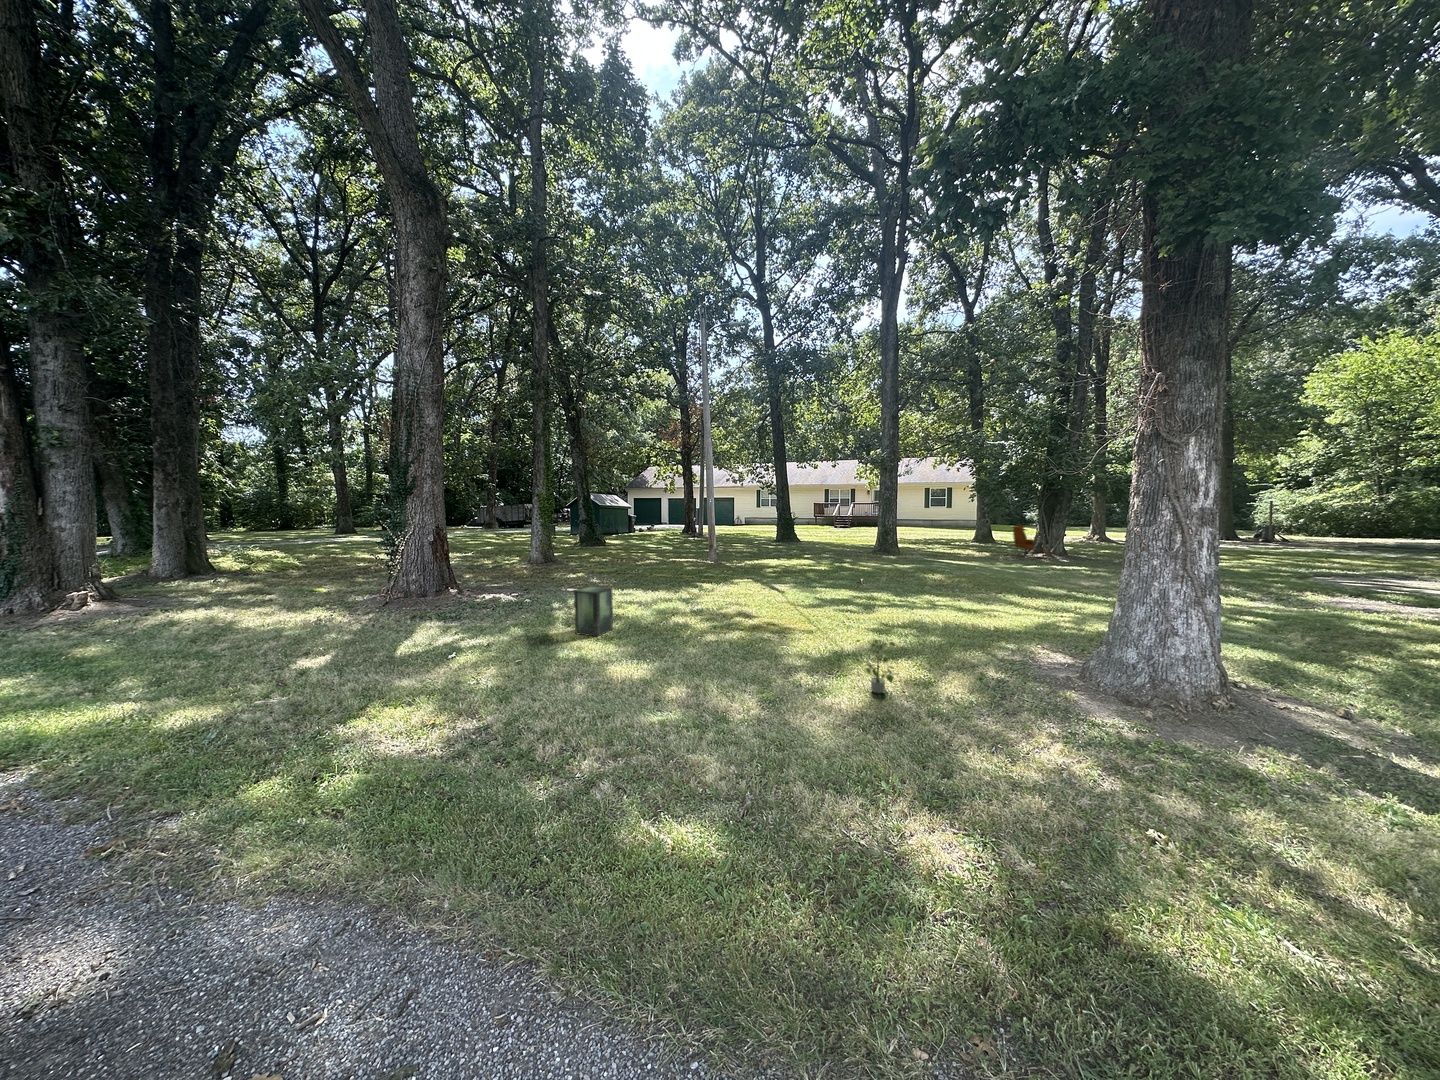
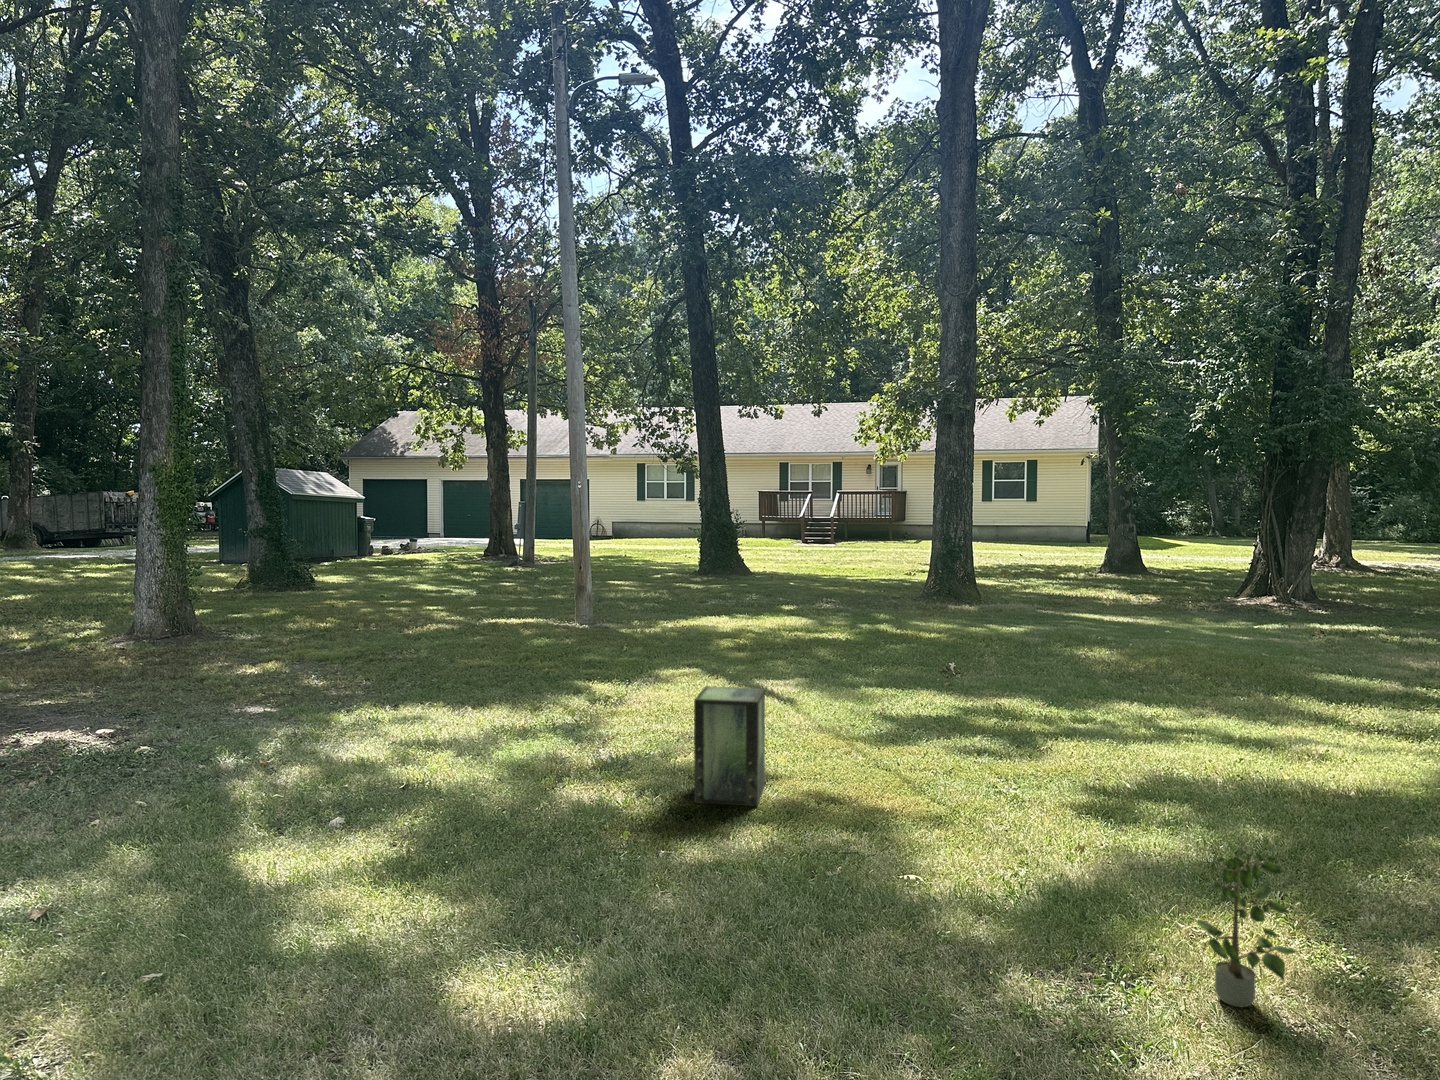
lounge chair: present [1013,525,1051,558] -> none [1180,534,1257,600]
storage box: present [574,586,613,636] -> present [694,686,765,806]

